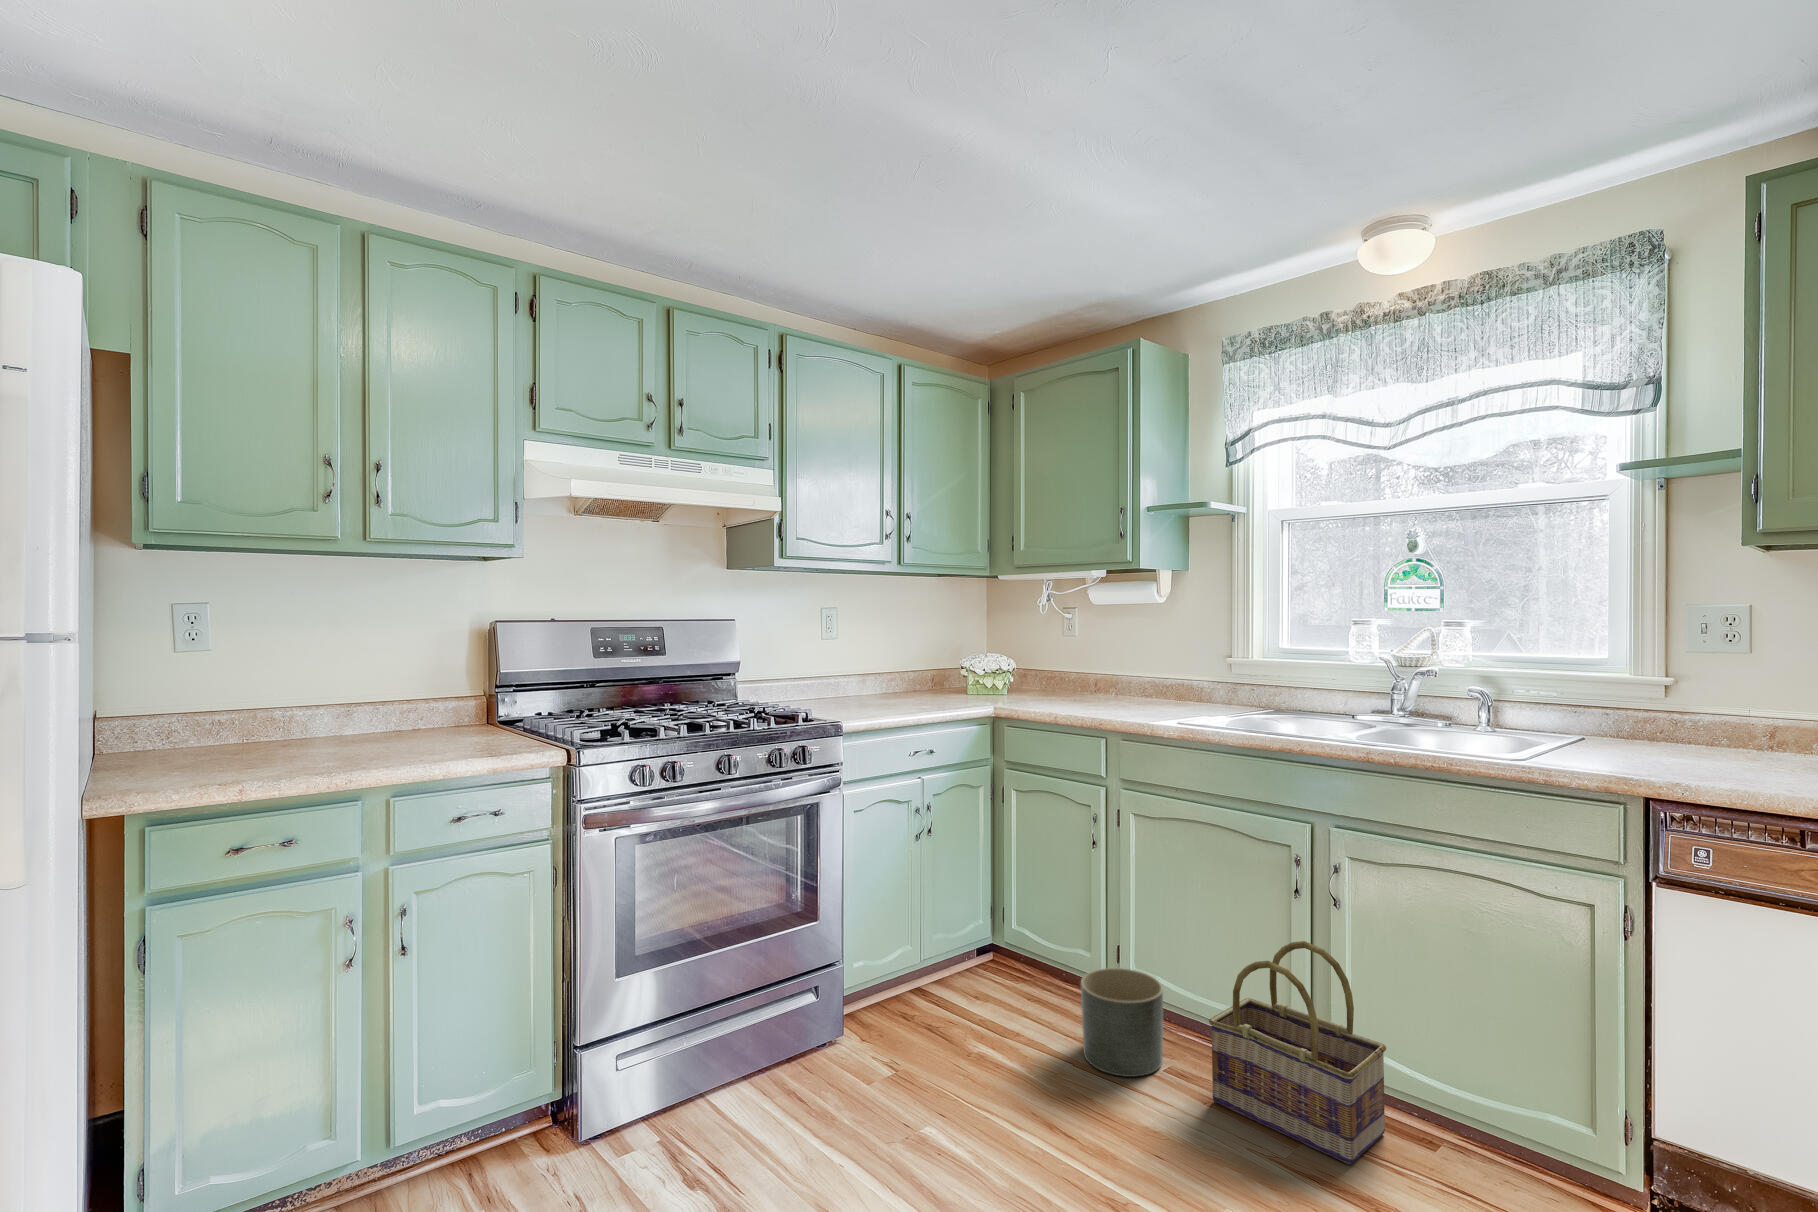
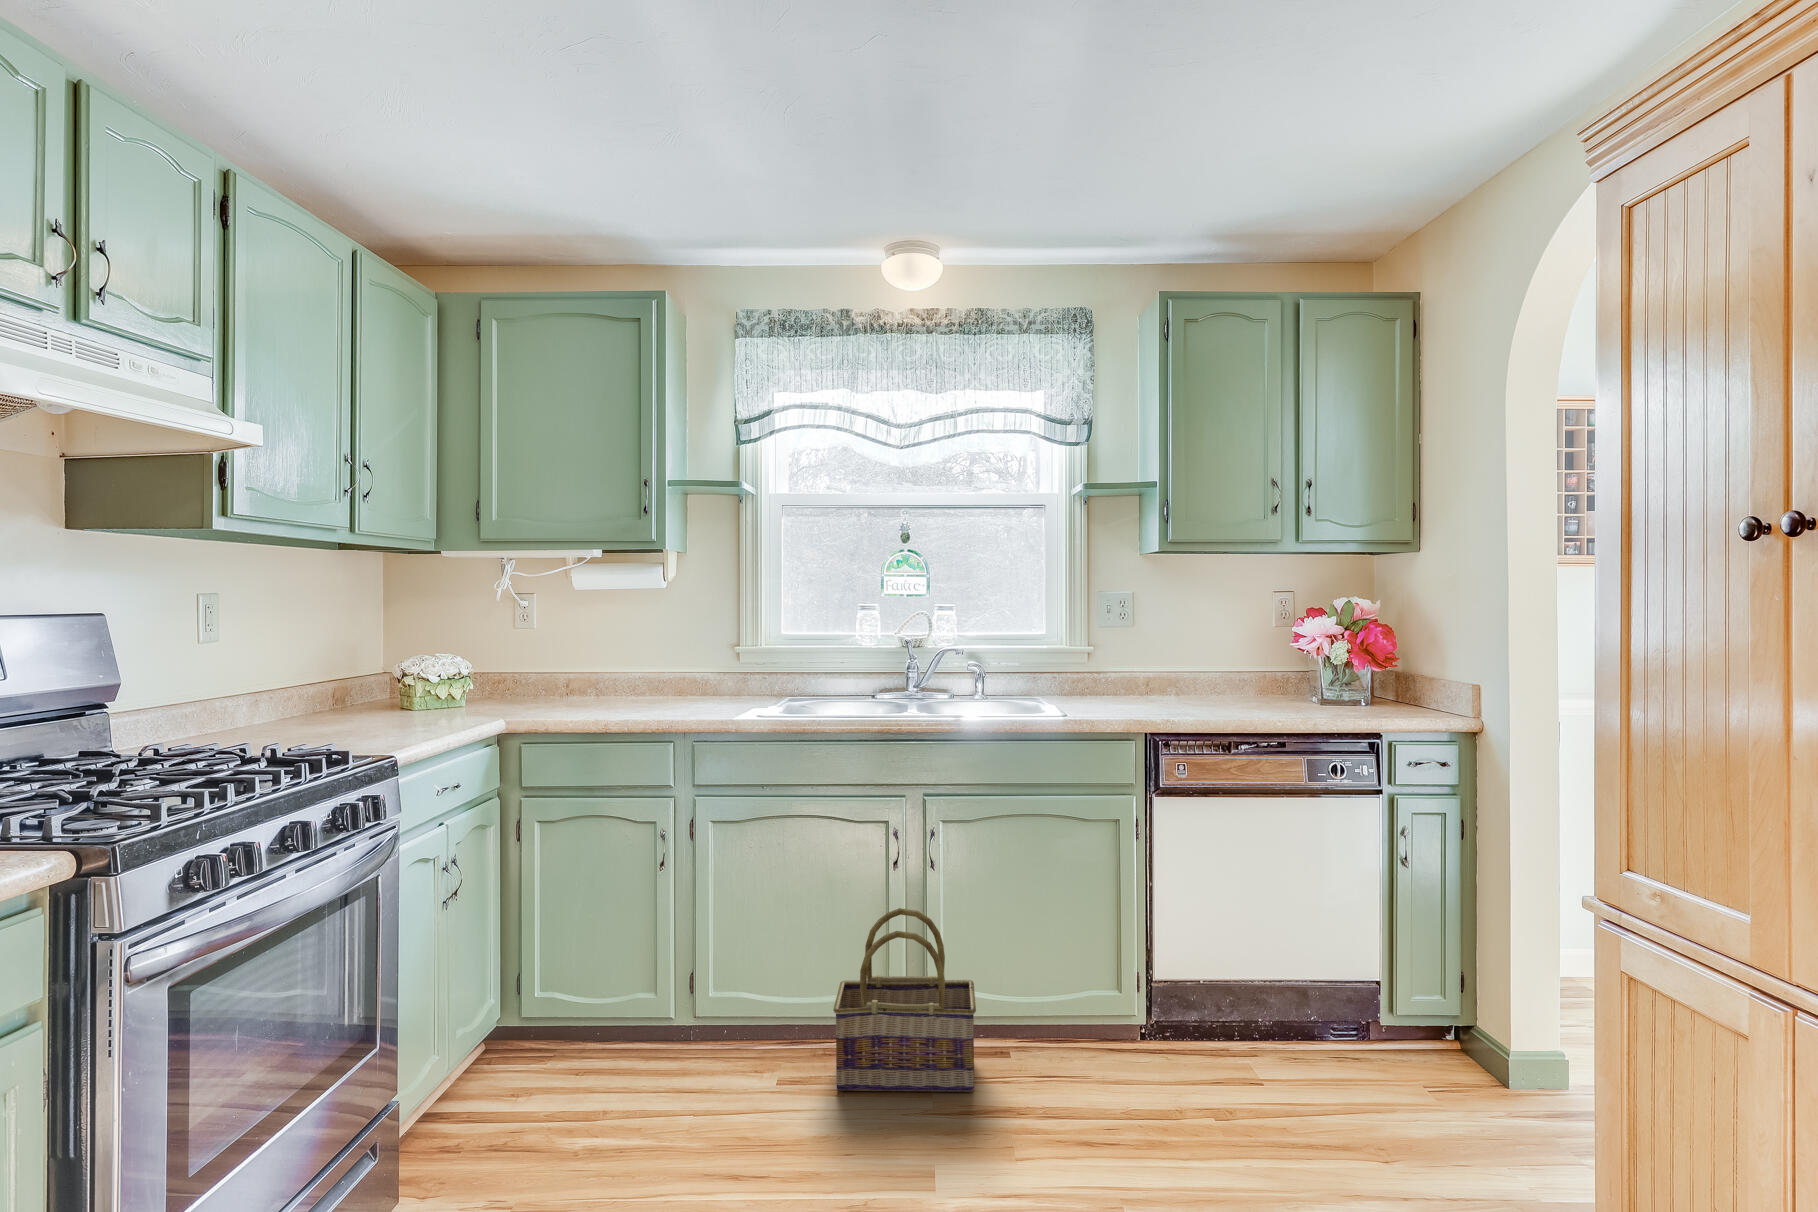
planter: present [1081,968,1163,1077] -> none [679,991,769,1109]

